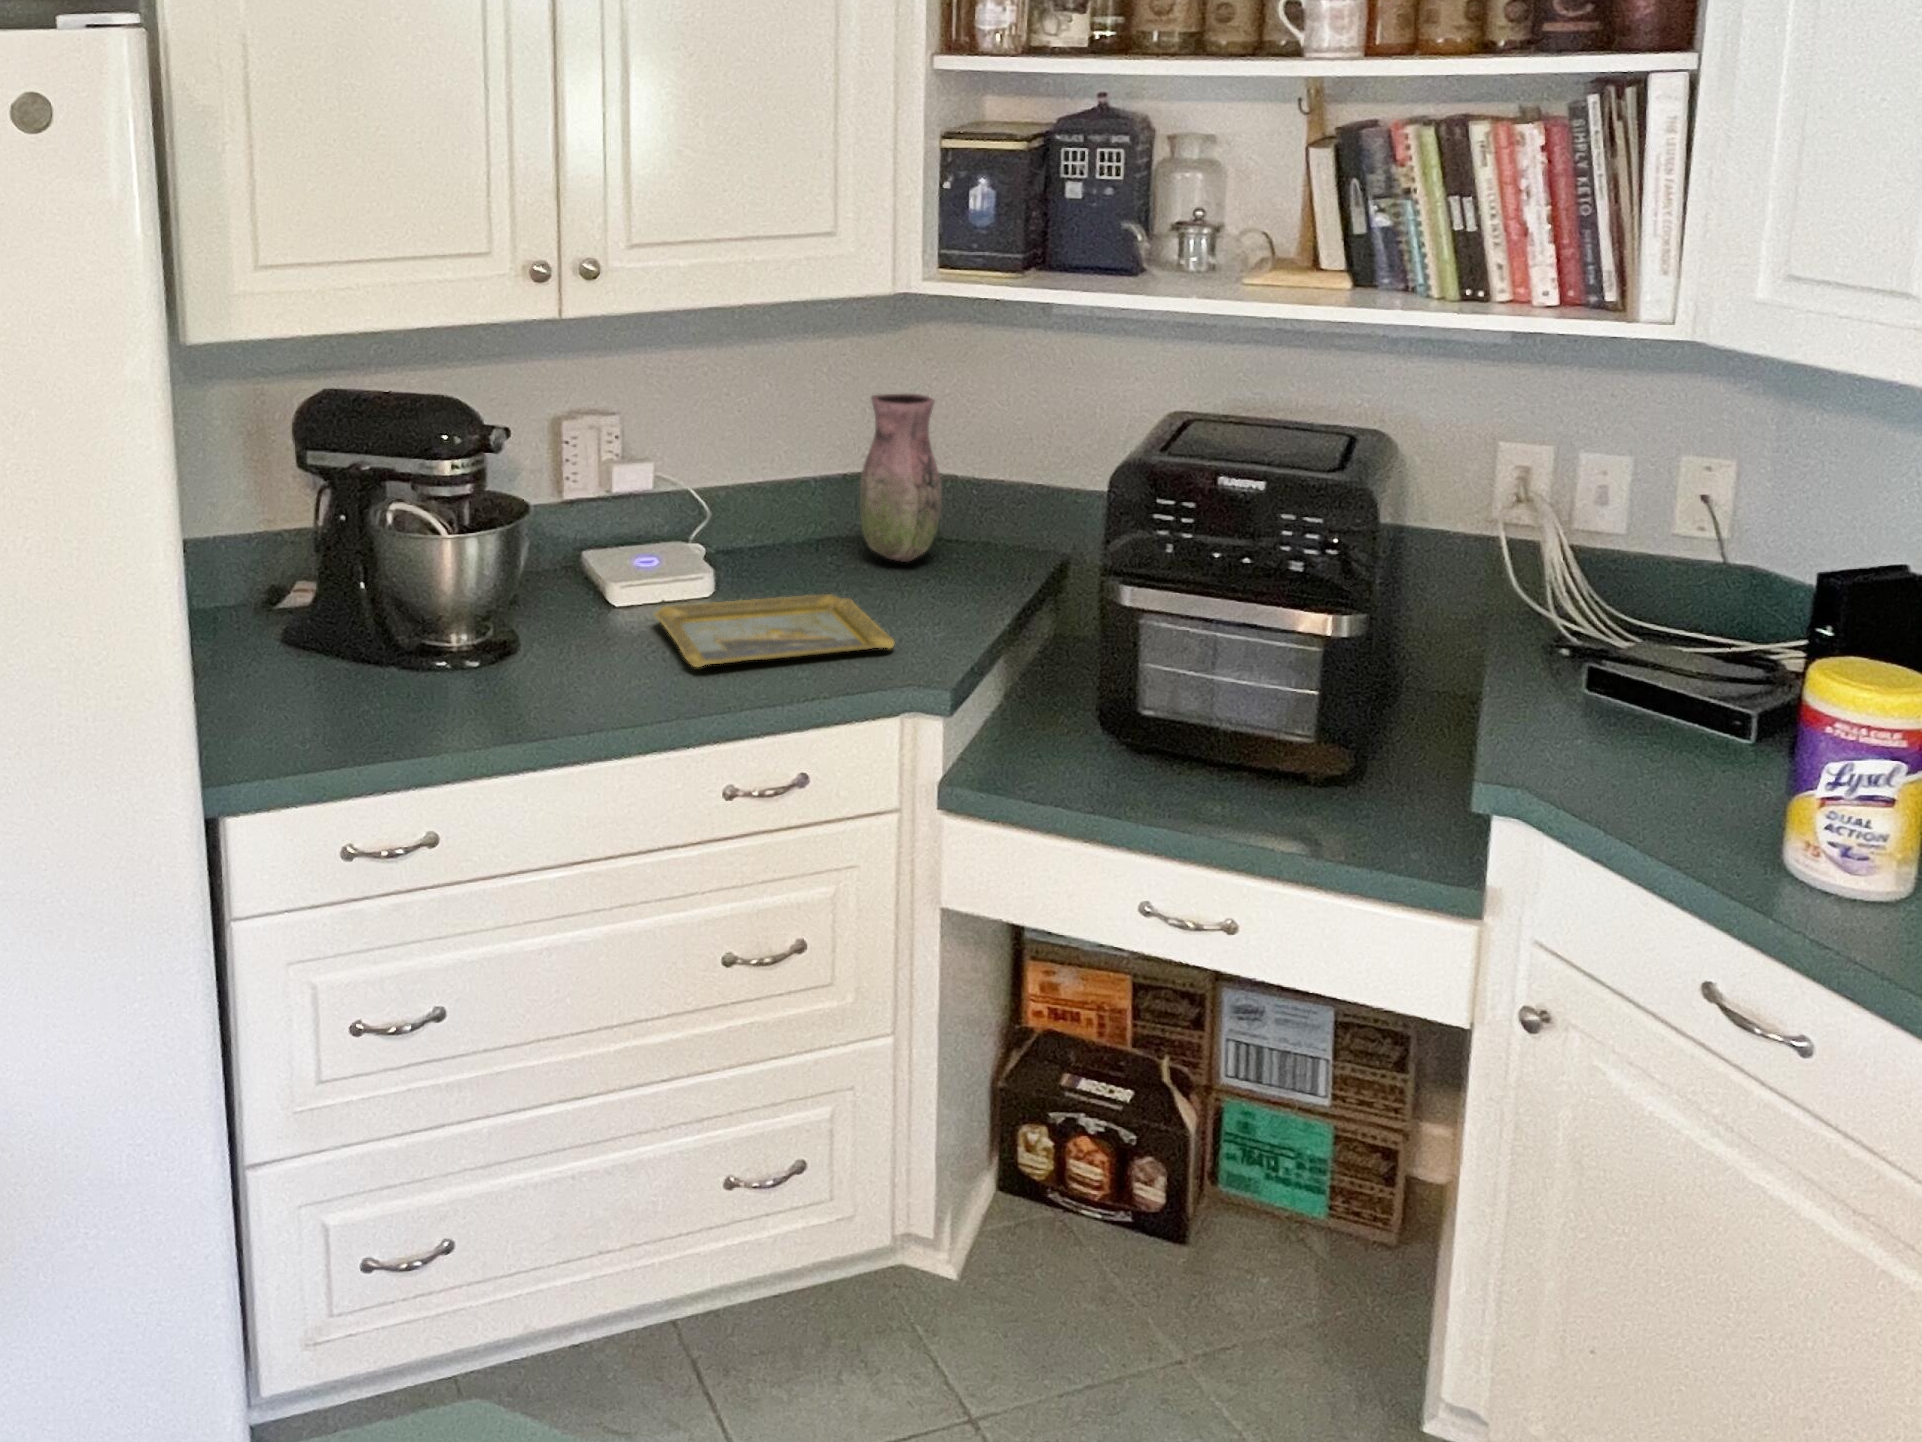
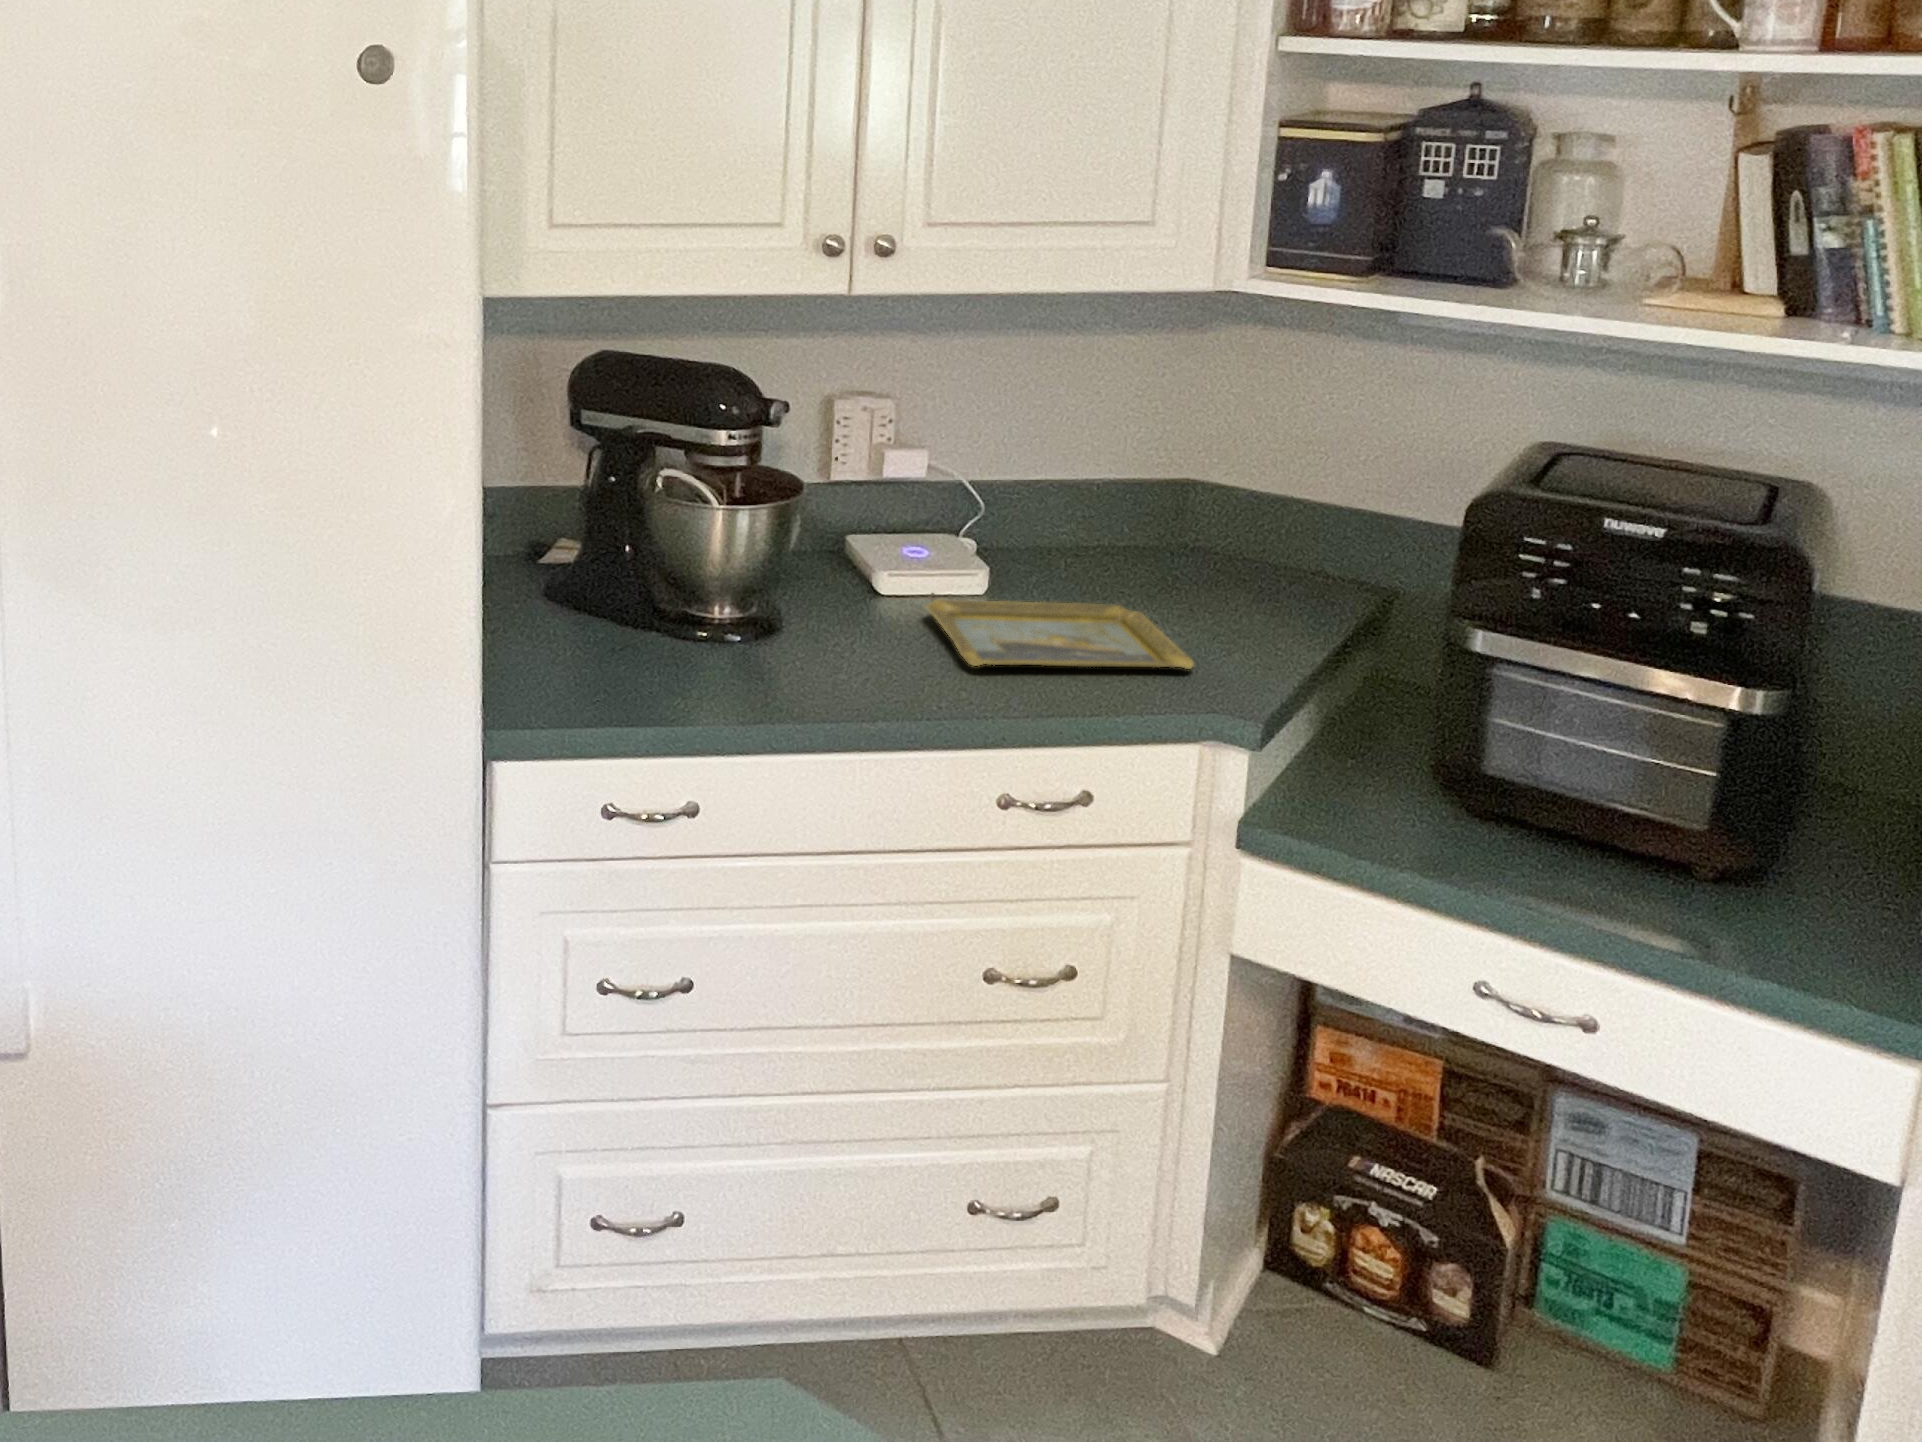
vase: present [860,394,942,562] -> none [1152,397,1248,580]

